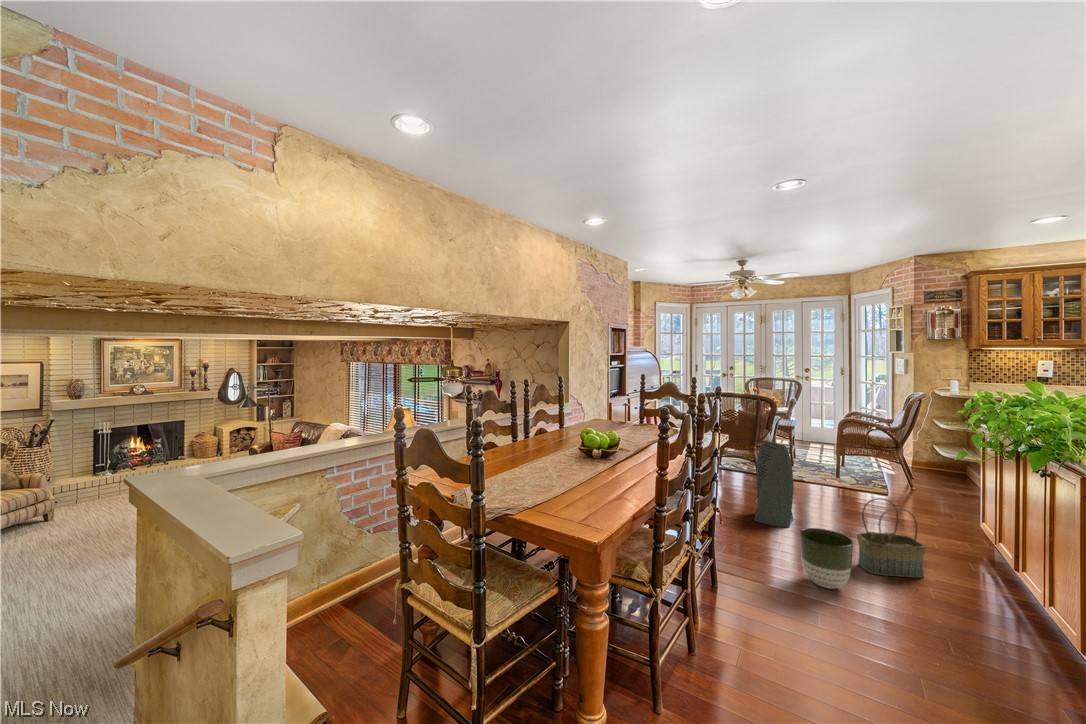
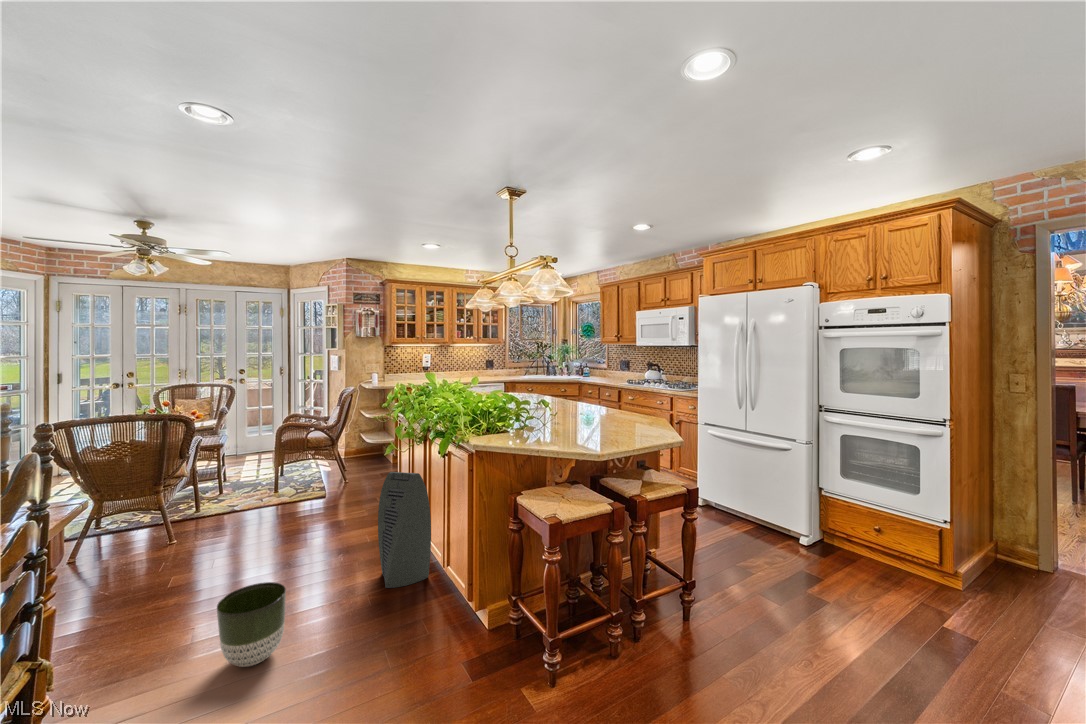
air purifier: present [754,441,794,527] -> present [378,472,431,588]
basket: present [857,498,926,578] -> none [292,516,358,609]

